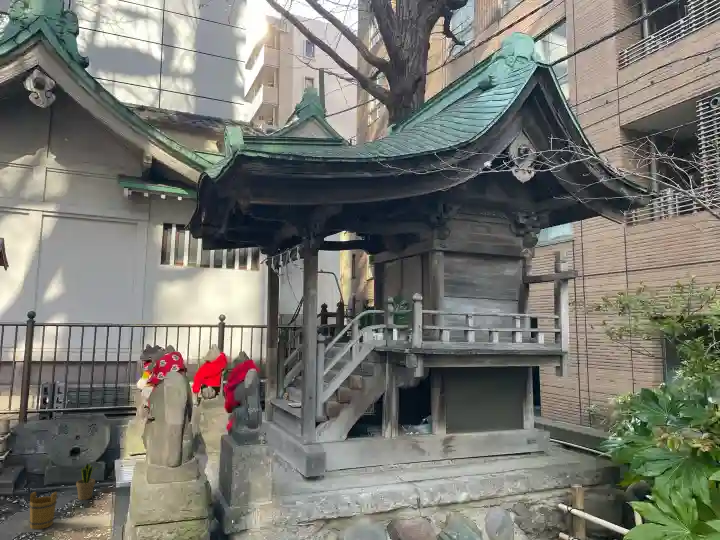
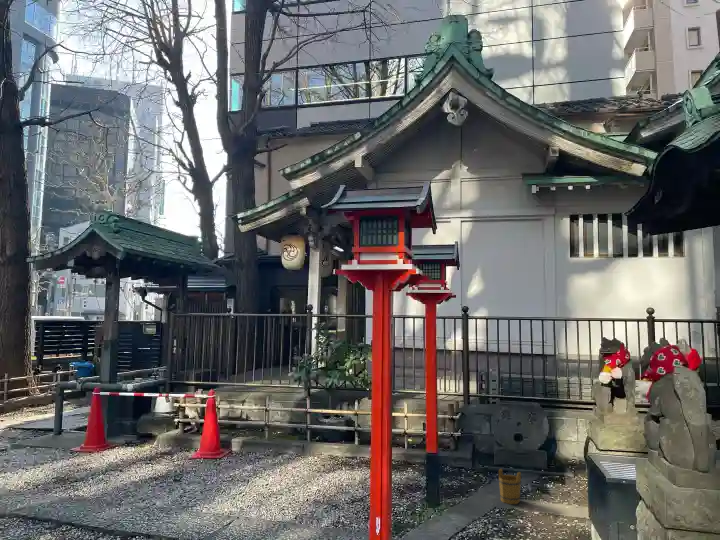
potted plant: present [76,464,98,500] -> none [528,450,547,486]

